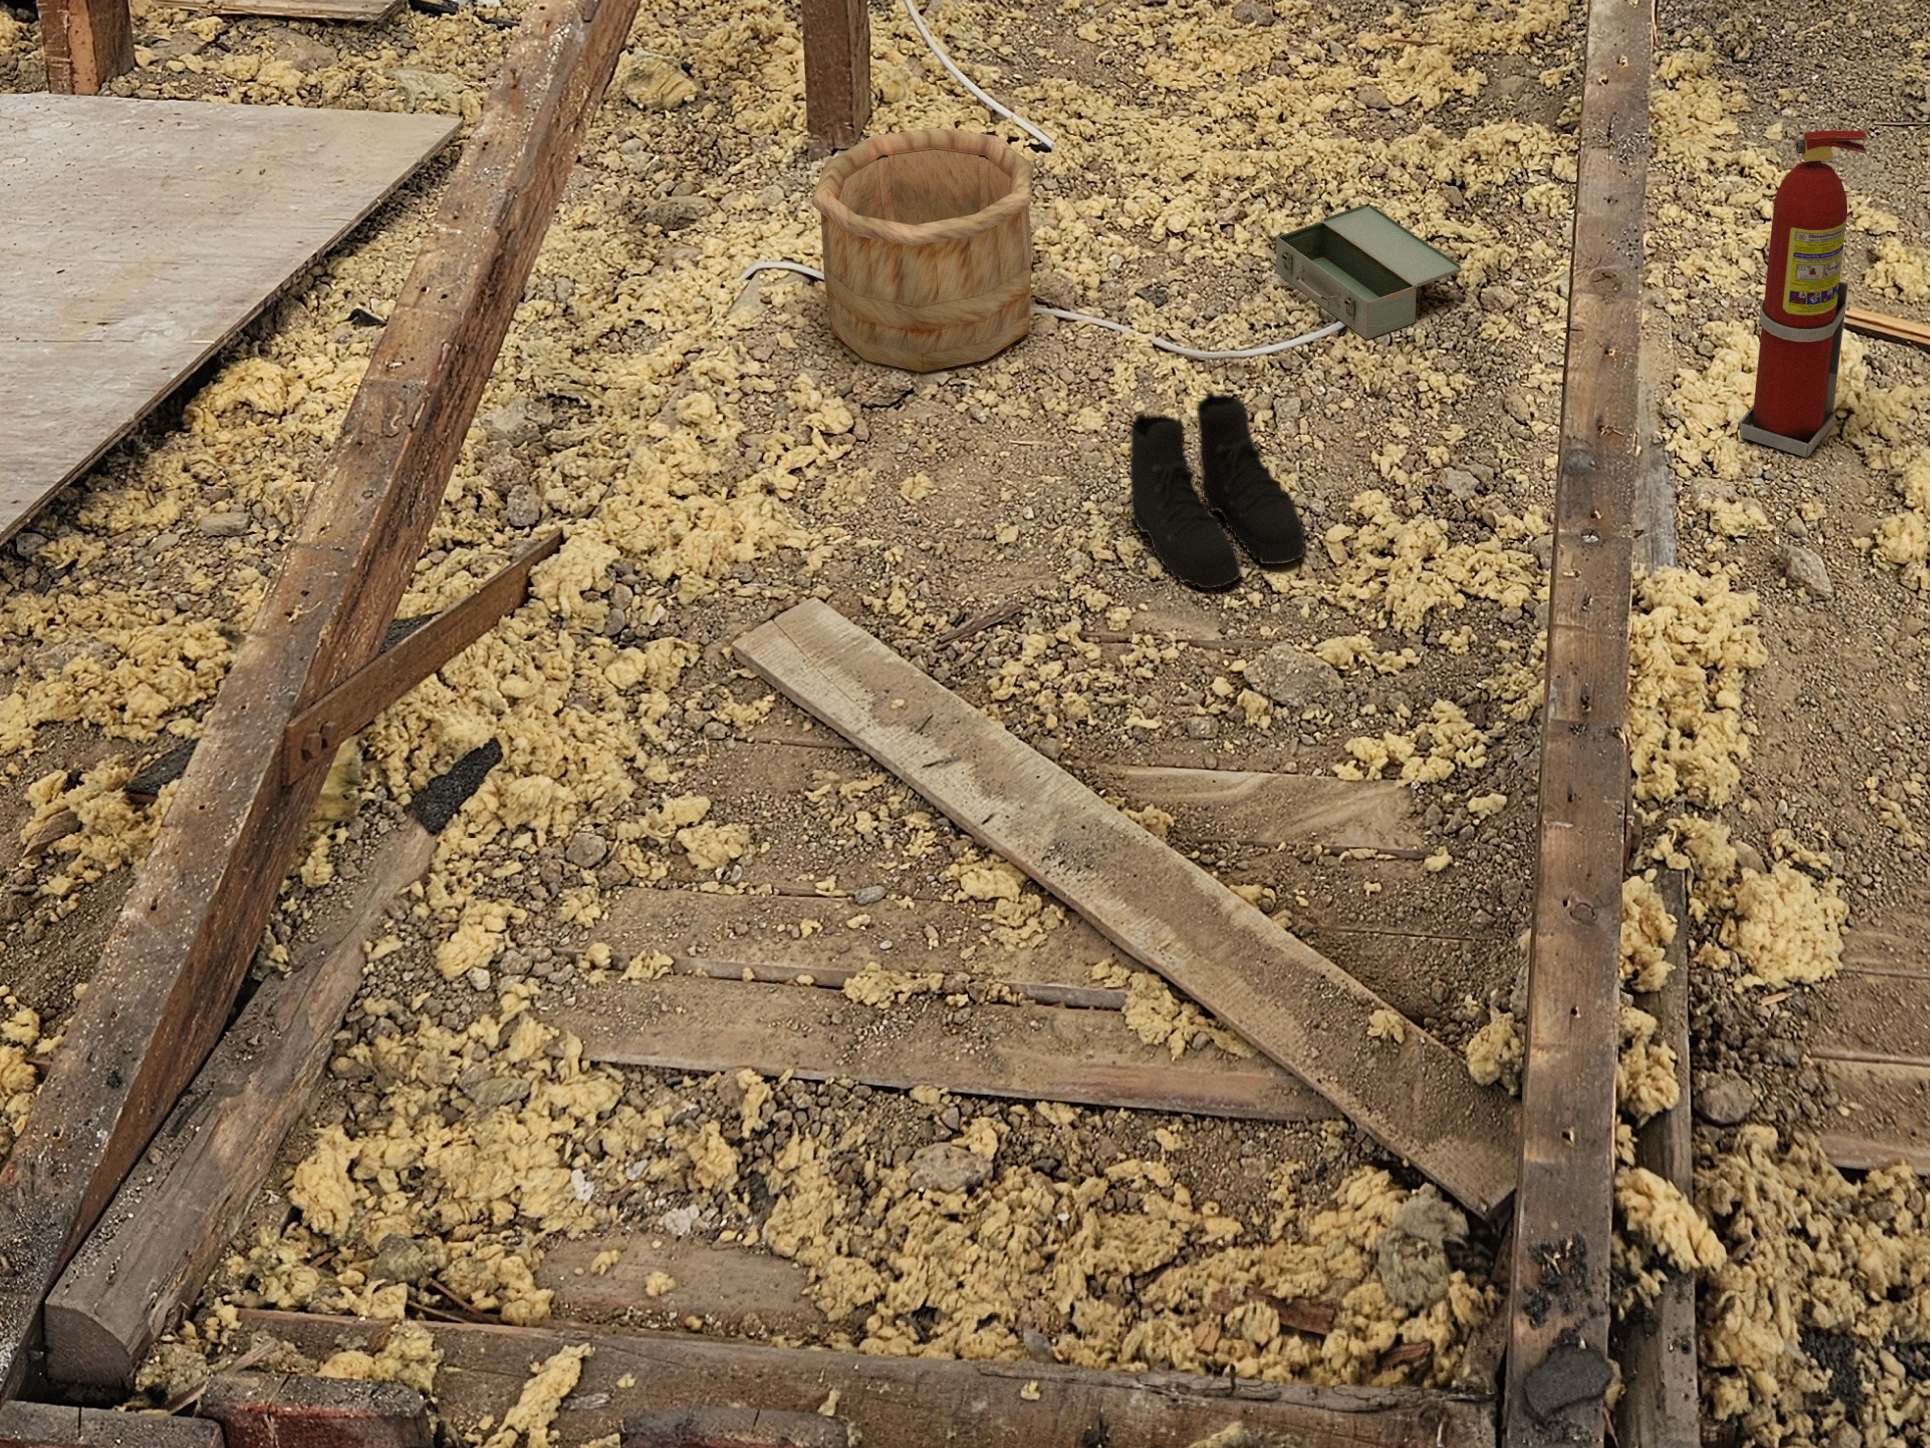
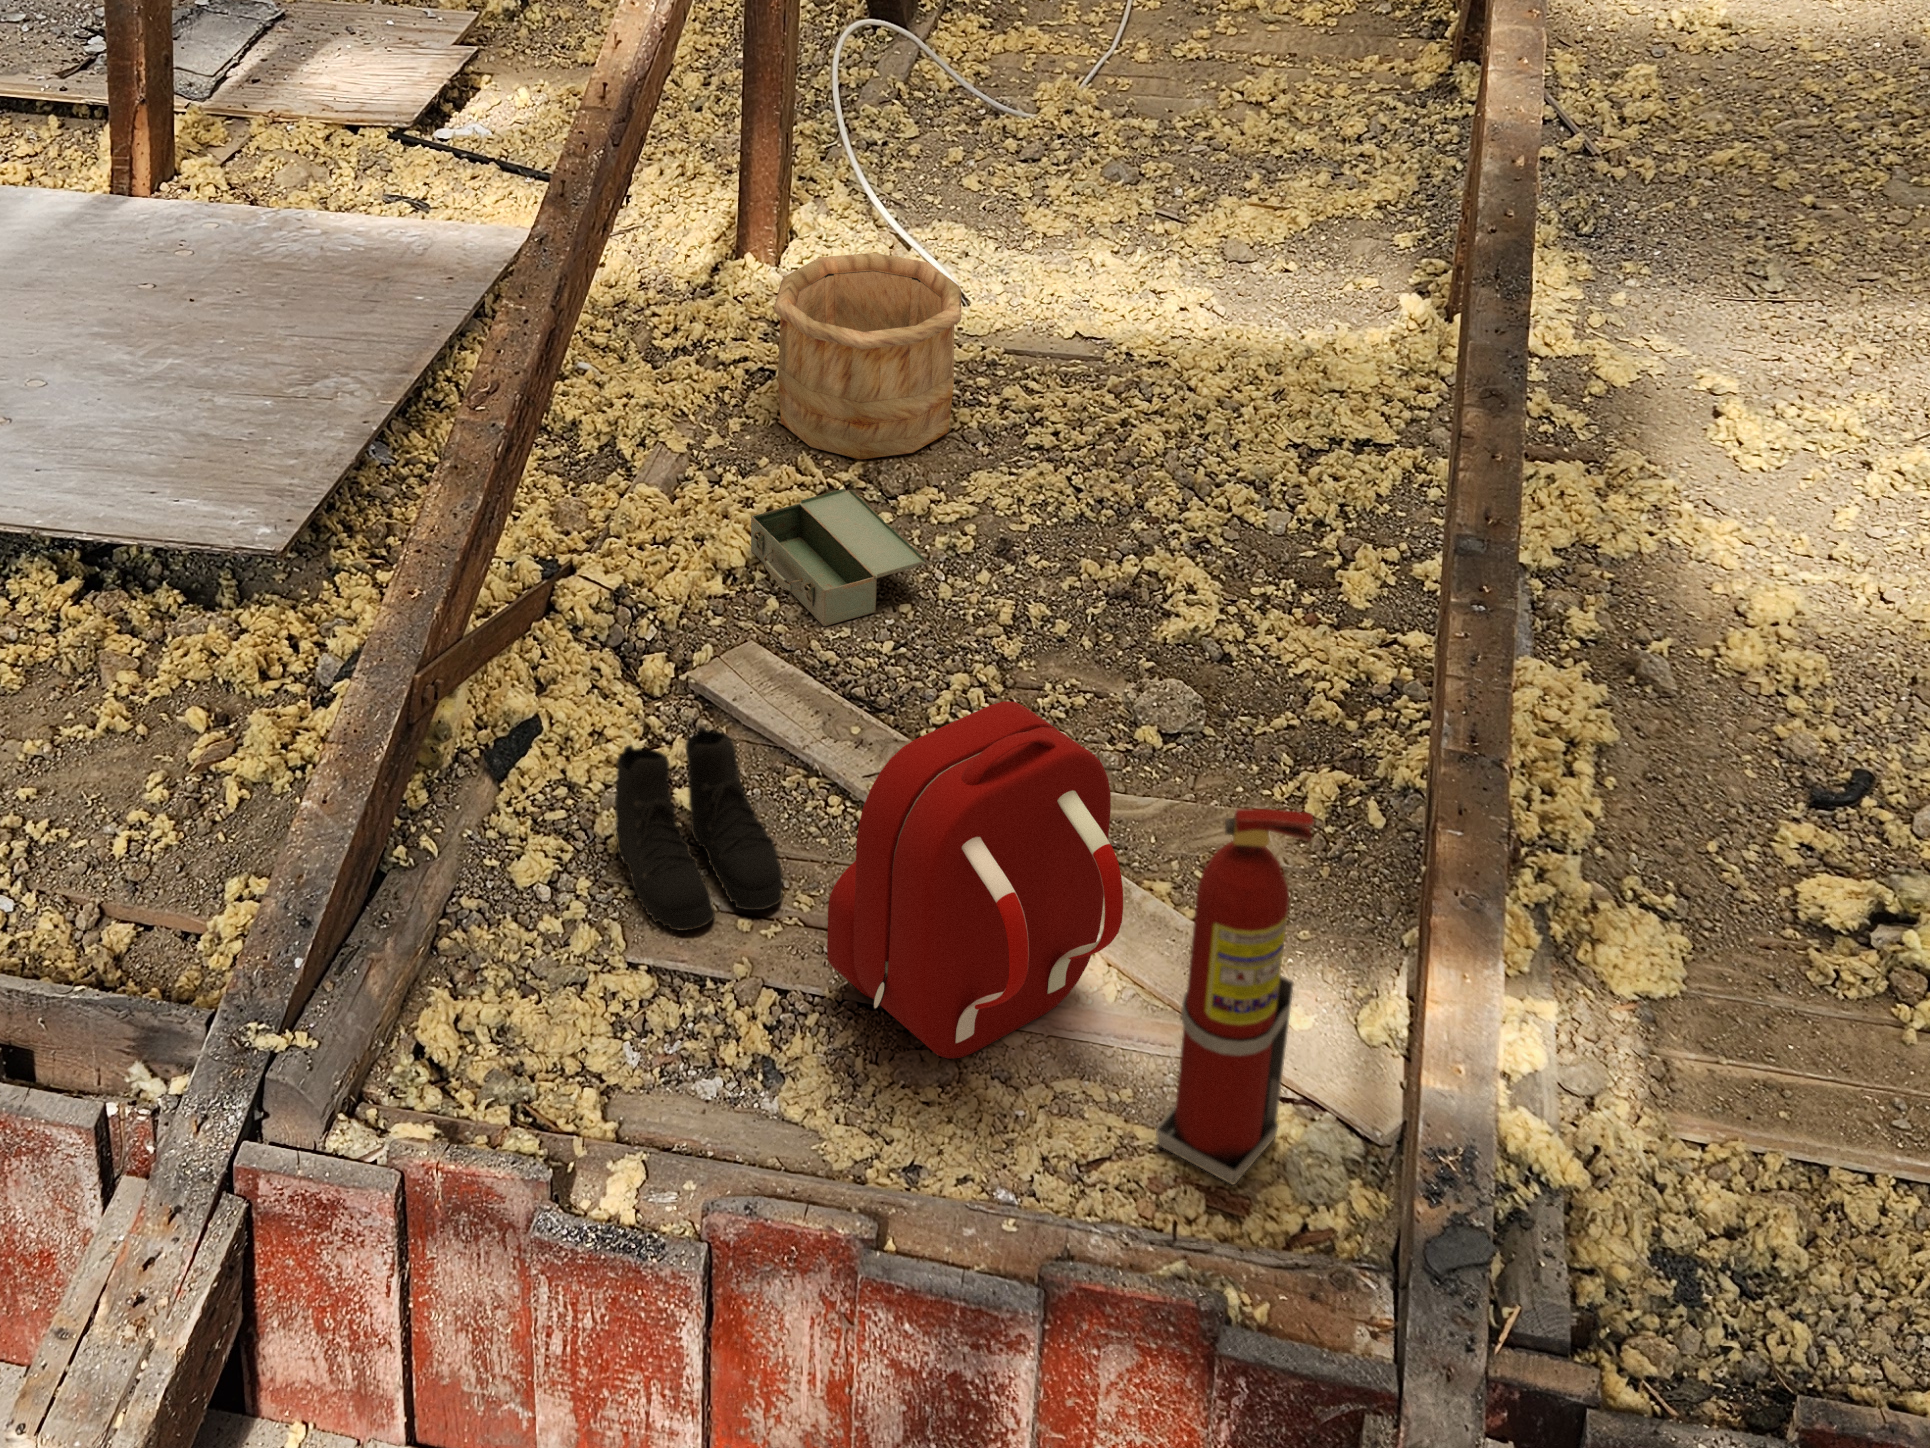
fire extinguisher: present [1739,130,1868,457] -> present [1156,809,1314,1184]
toolbox: present [1276,205,1462,340] -> present [751,489,926,626]
boots: present [1130,391,1305,588] -> present [615,727,783,931]
backpack: none [812,706,1166,1157] -> present [827,701,1123,1059]

